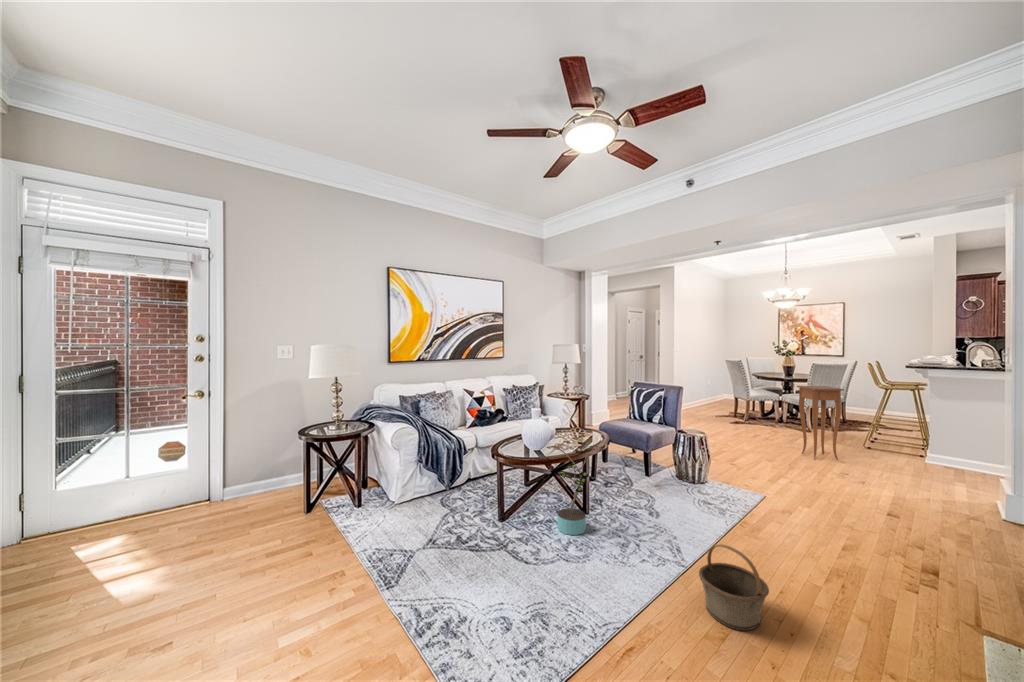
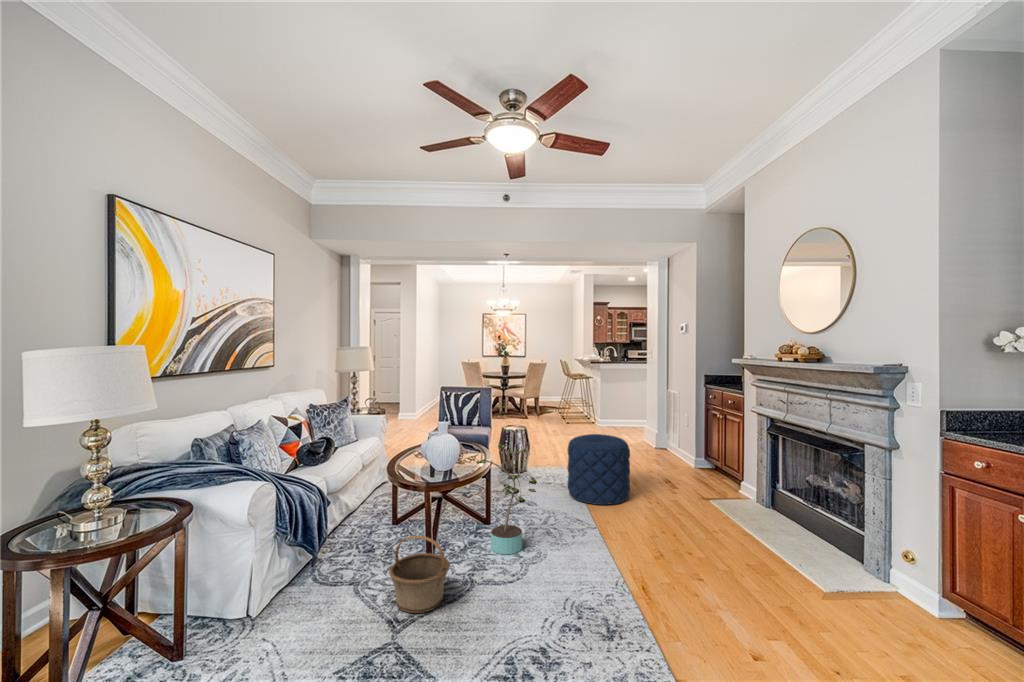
side table: present [797,386,844,460] -> none [548,379,579,438]
pouf: none [701,451,784,540] -> present [567,434,630,505]
basket: present [699,544,769,630] -> present [389,536,450,613]

